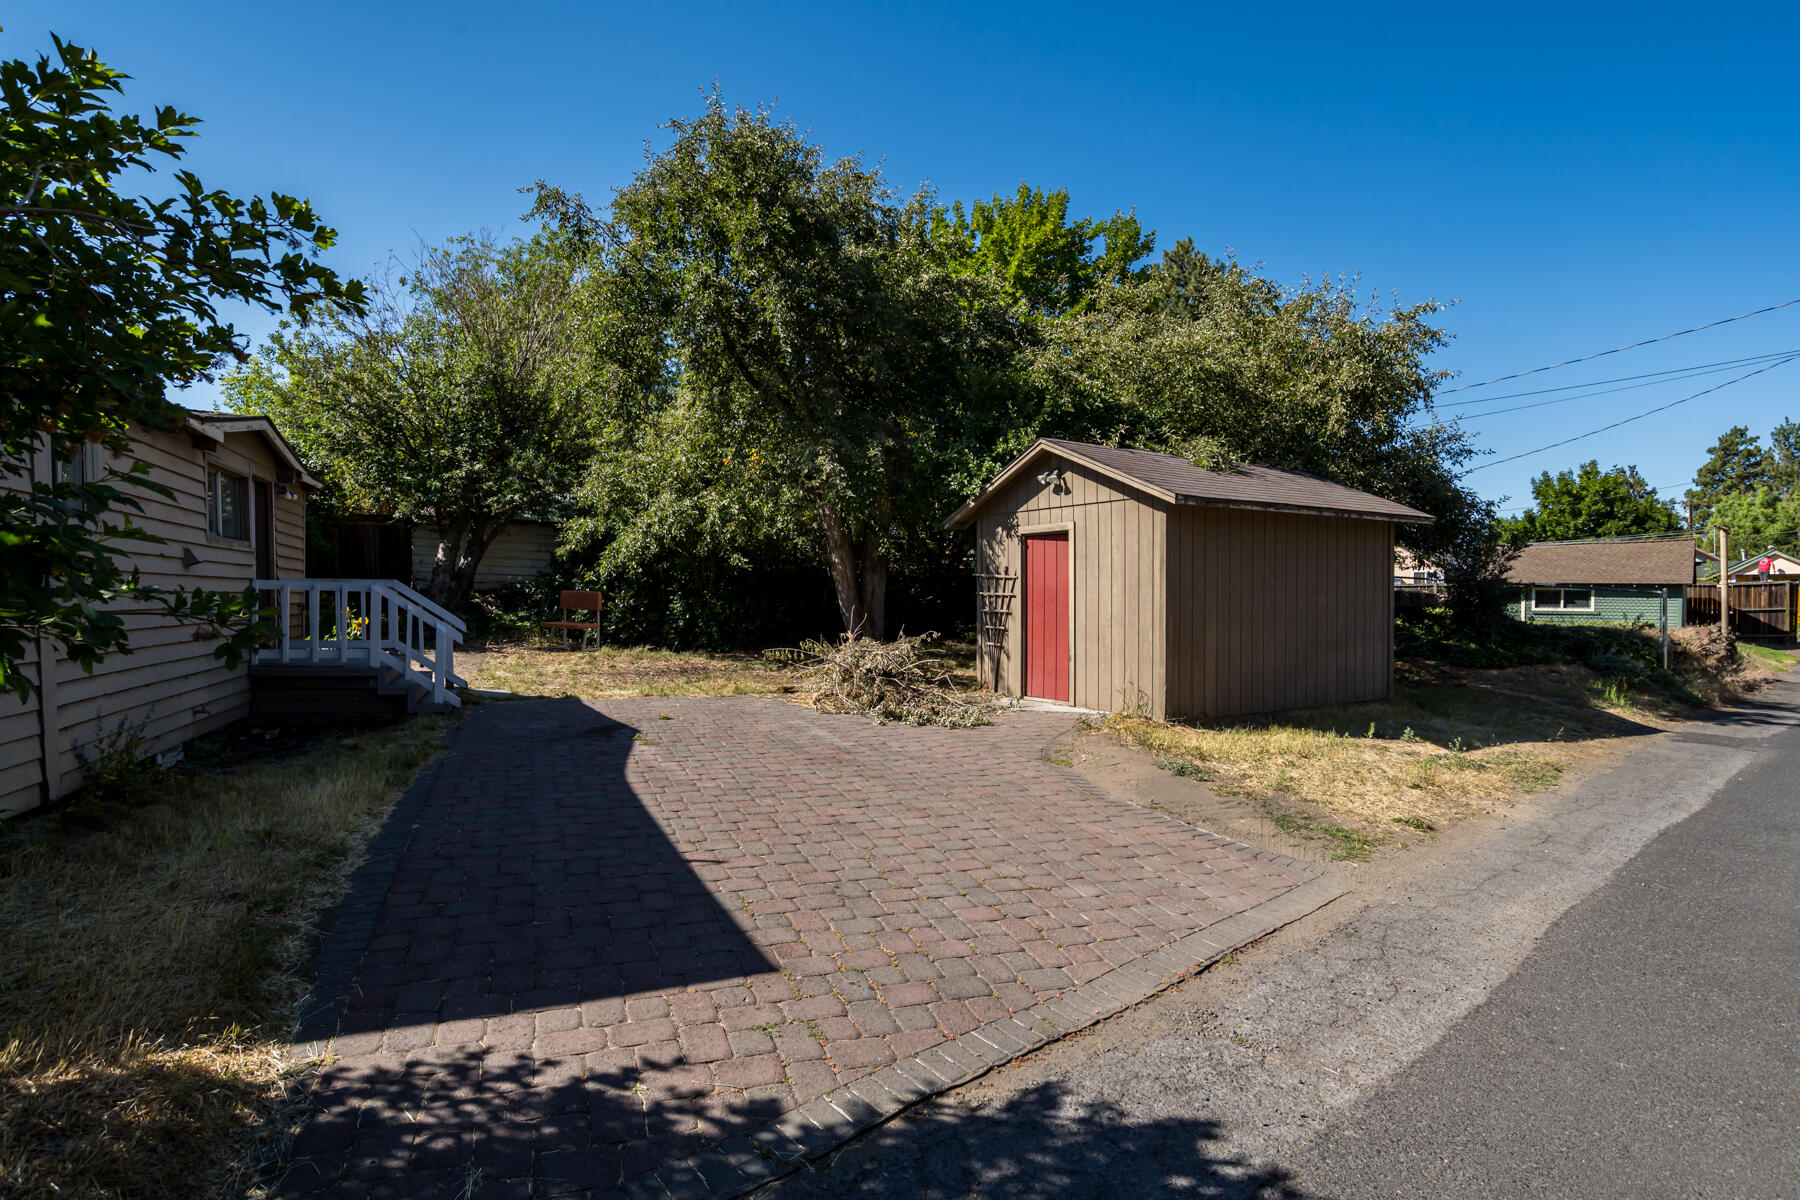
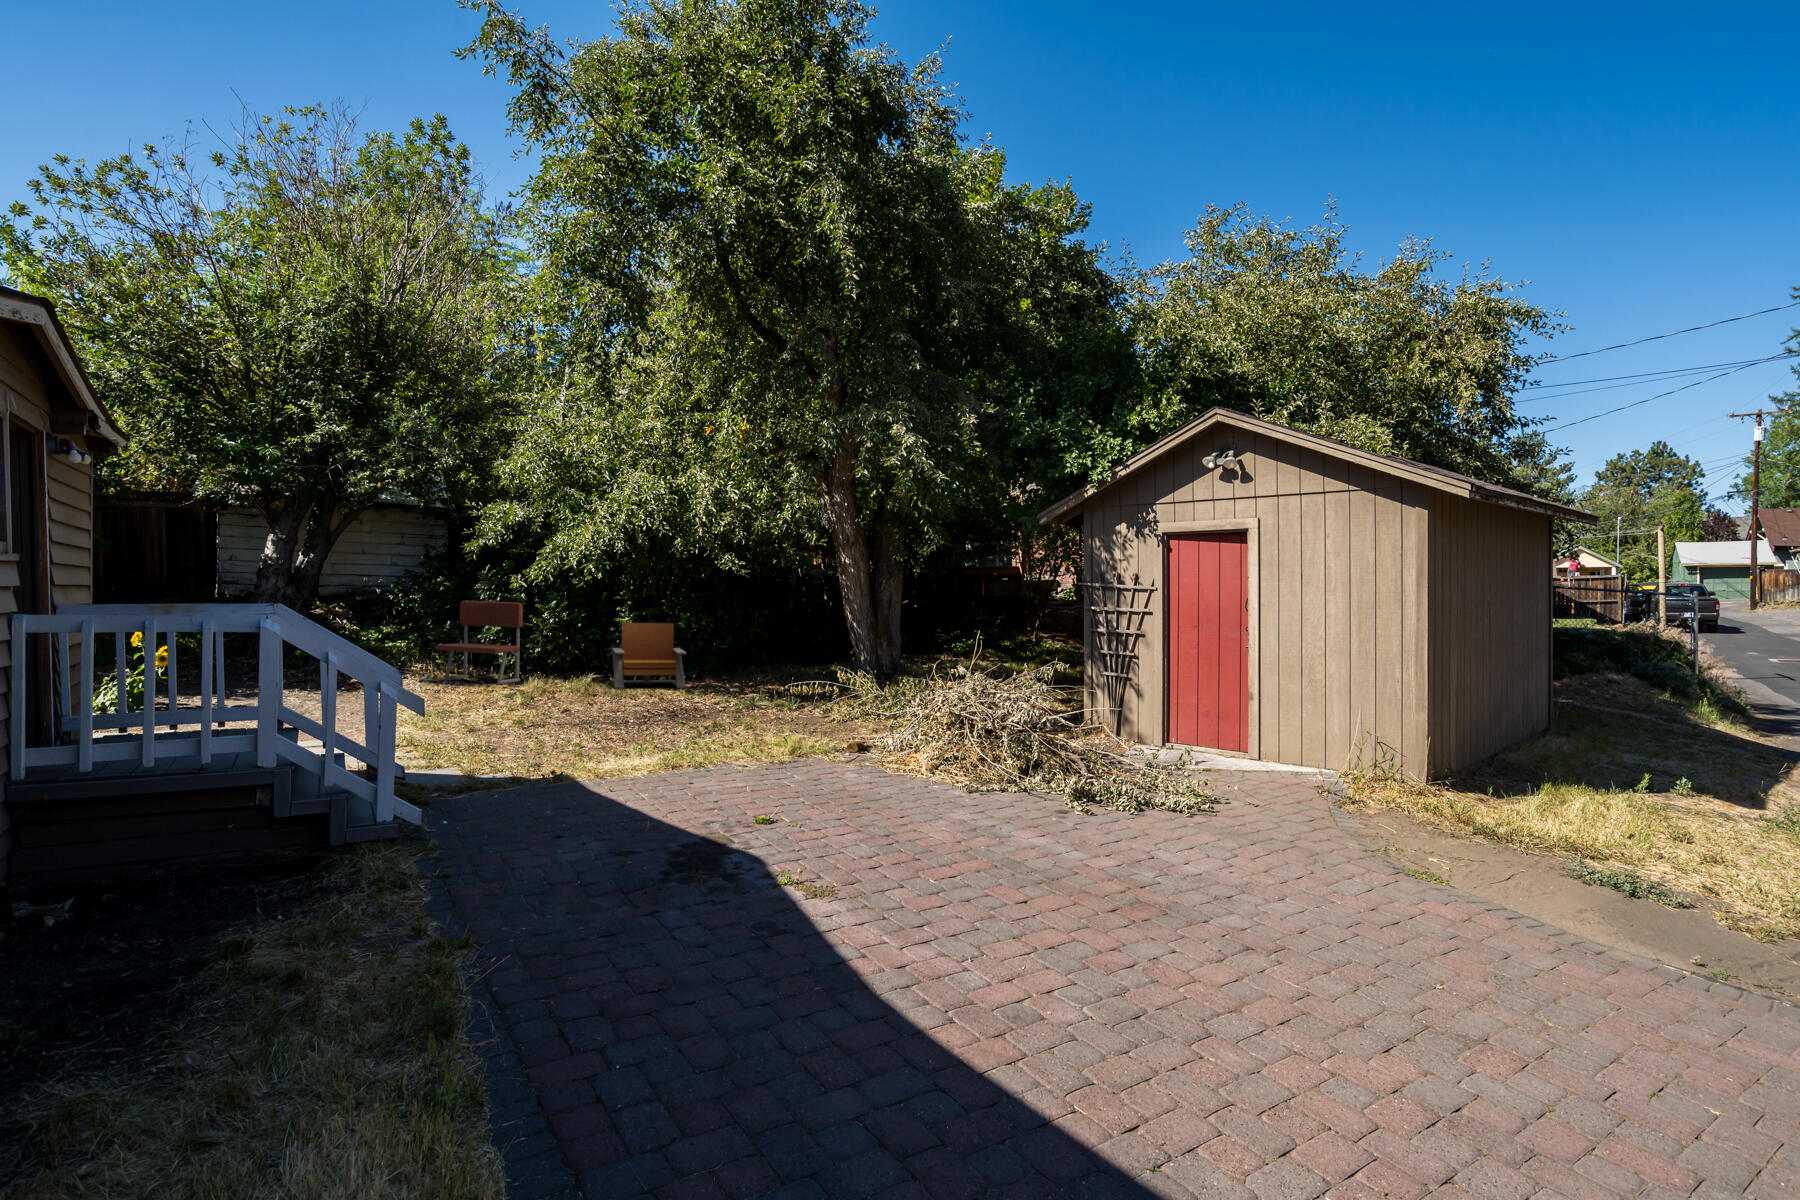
lounge chair: none [663,607,718,656] -> present [612,623,687,688]

